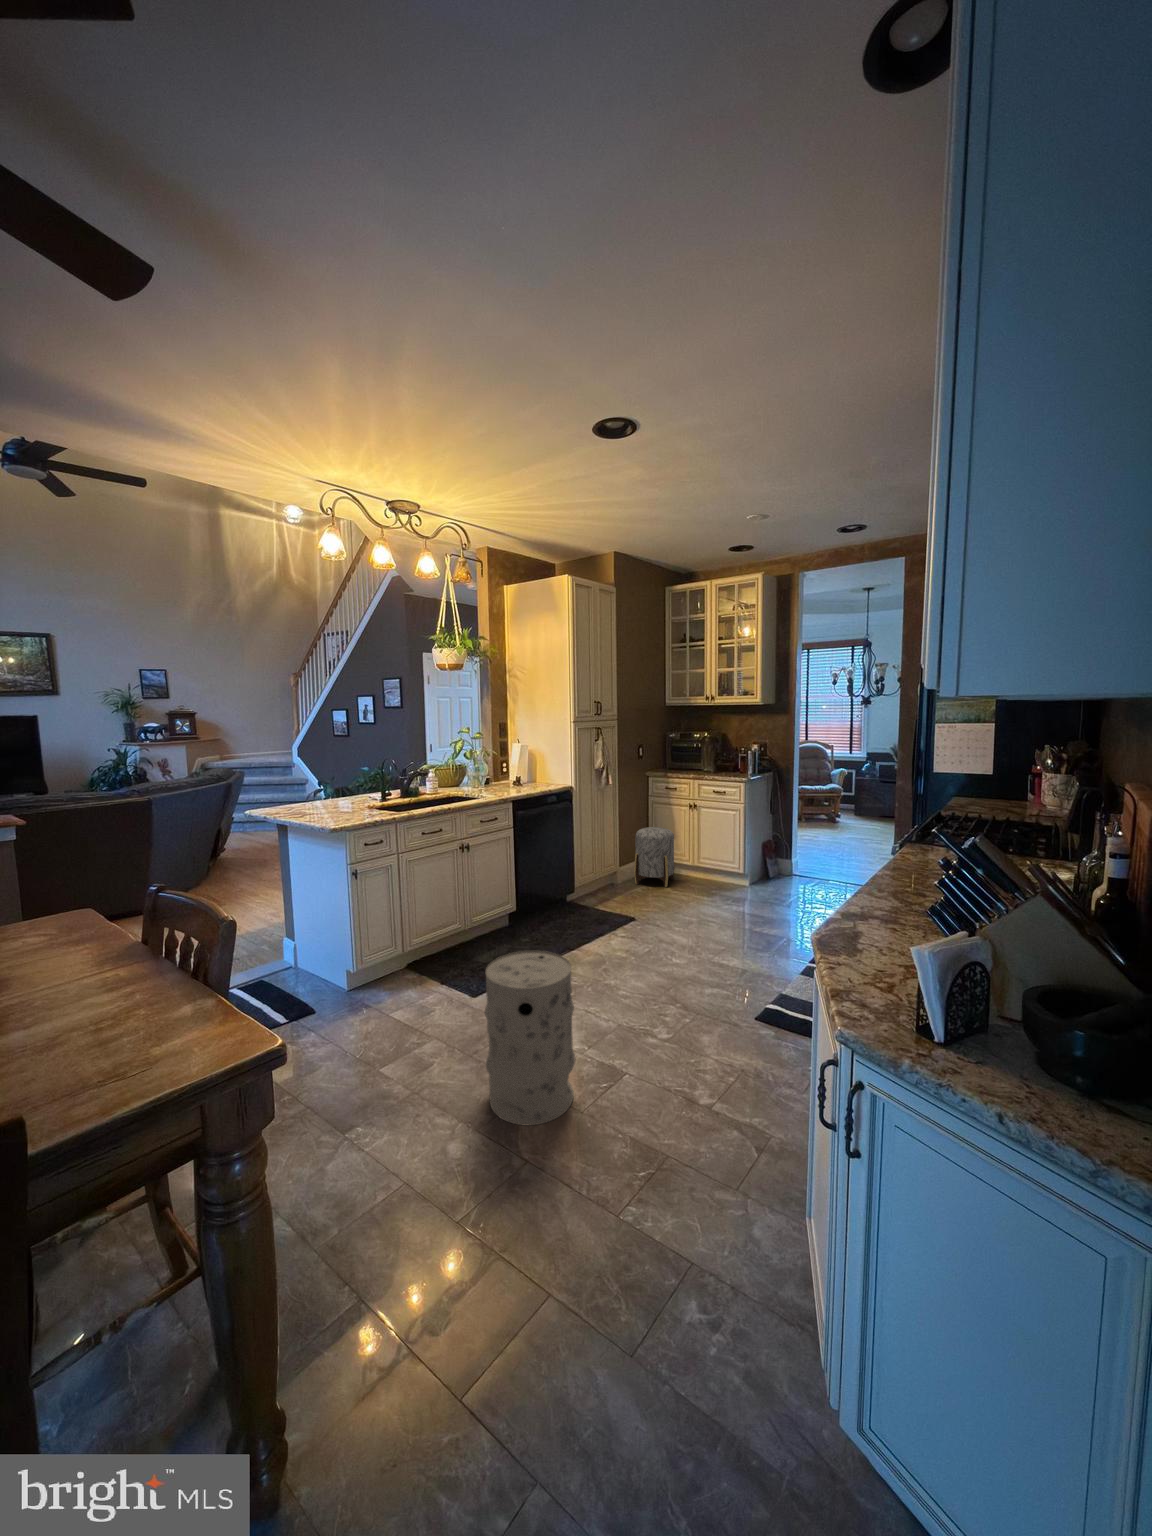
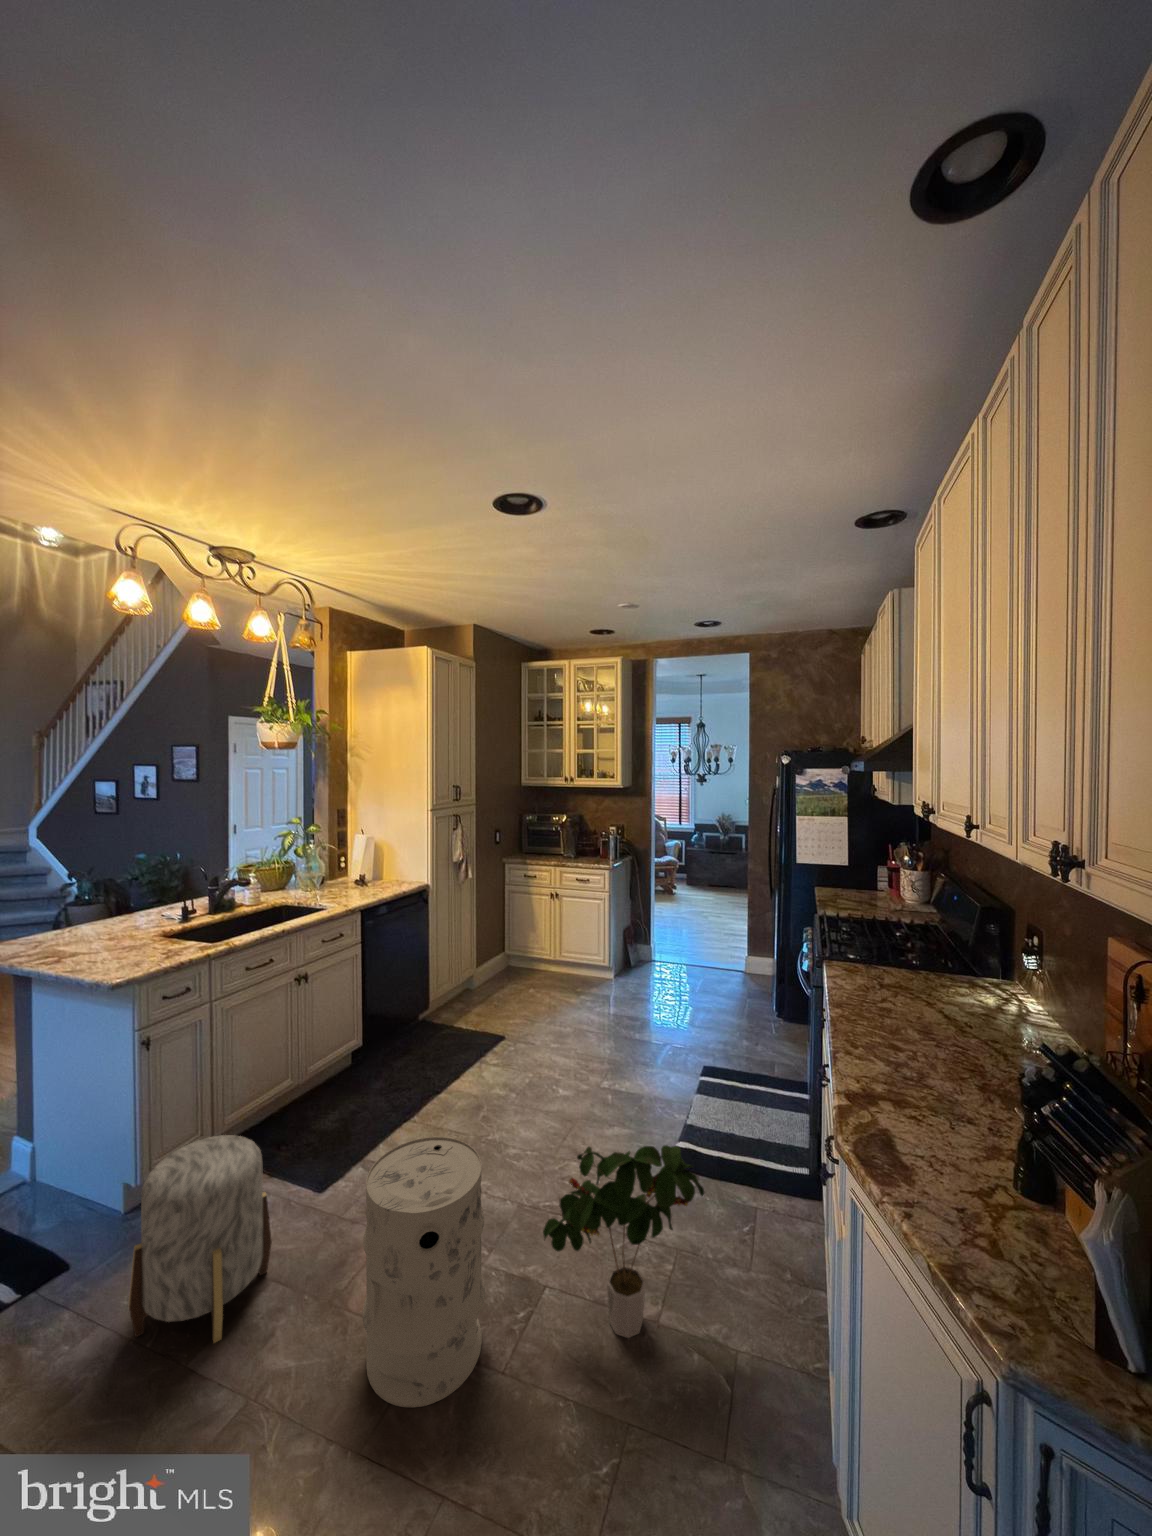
stool: present [634,827,674,887] -> present [129,1135,272,1343]
potted plant: none [621,971,757,1120] -> present [543,1145,704,1338]

